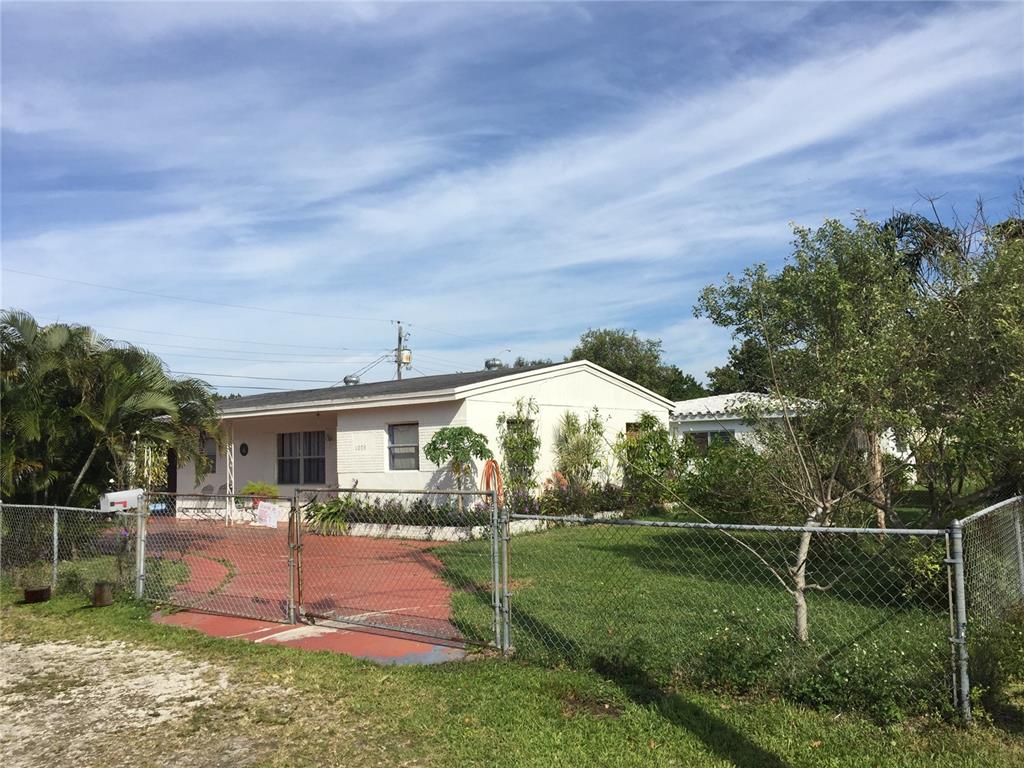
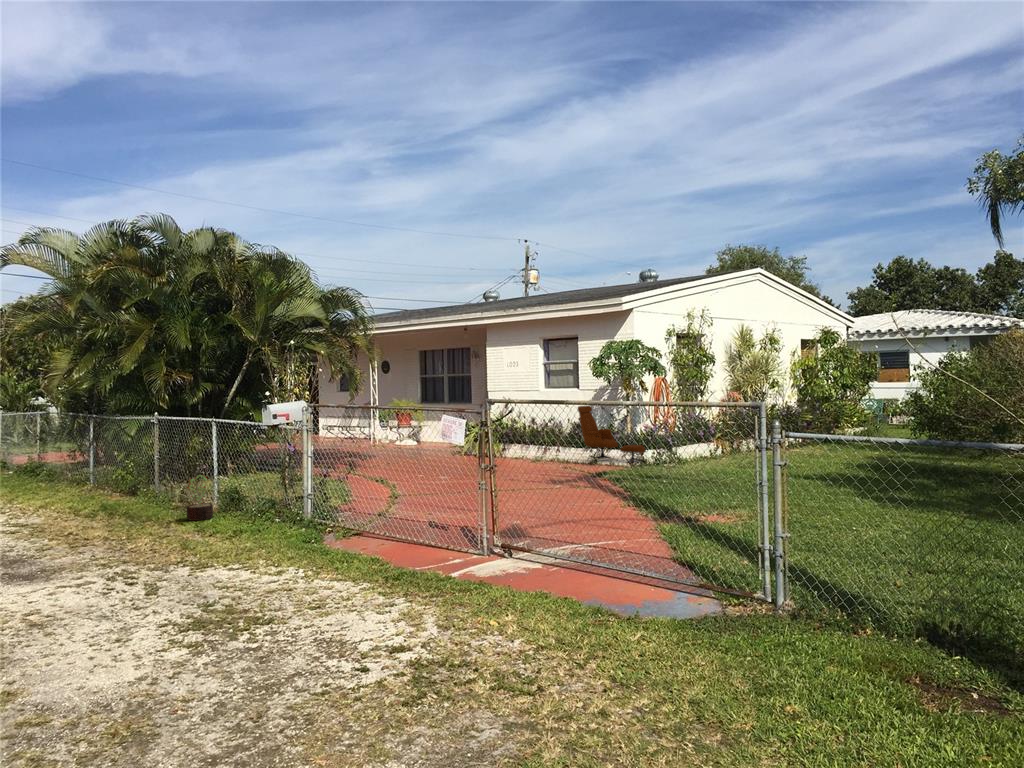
lounge chair: none [413,487,473,539] -> present [578,406,645,461]
watering can: present [76,581,116,607] -> none [240,501,281,528]

